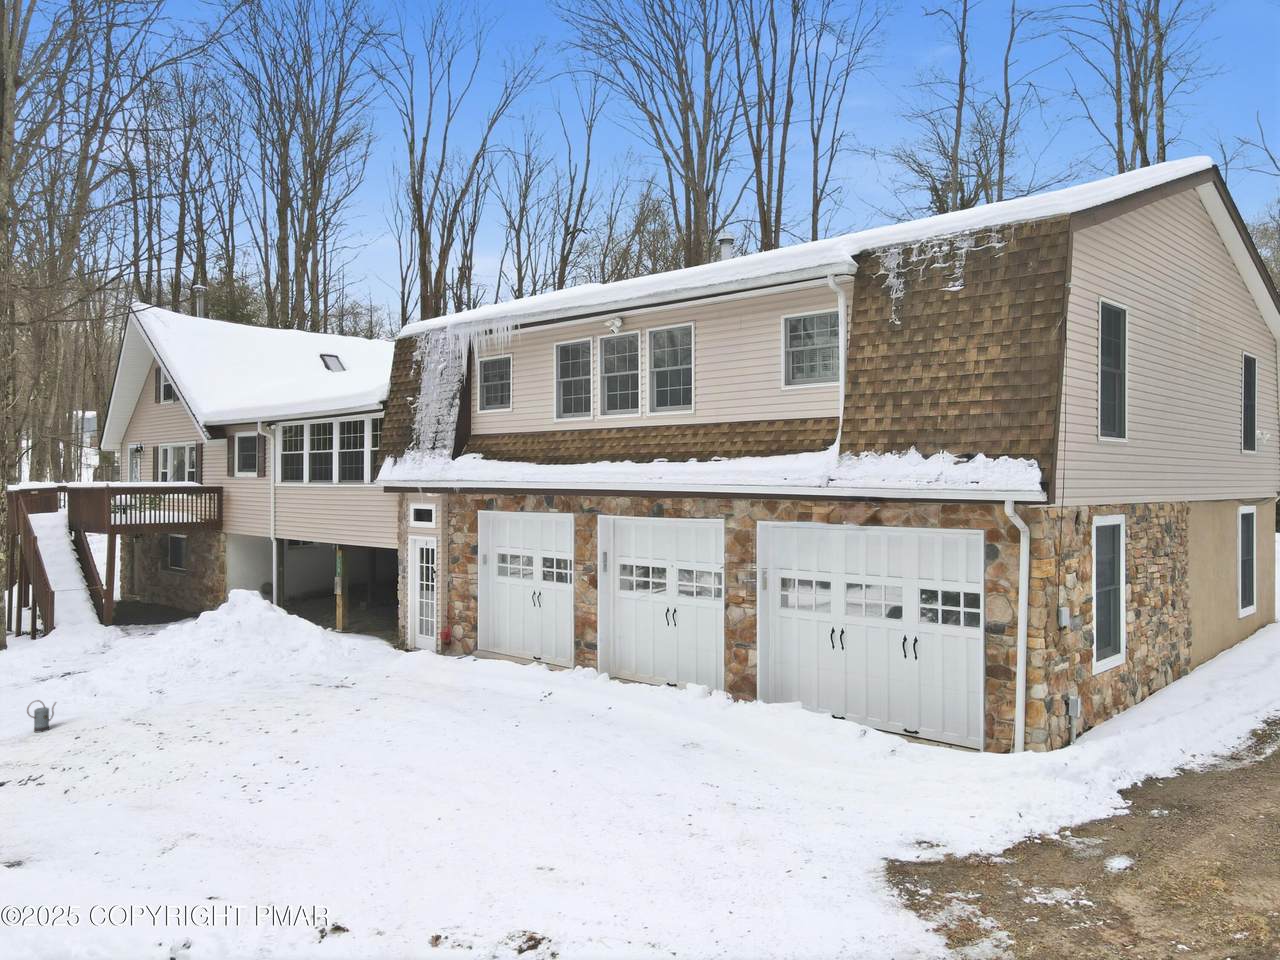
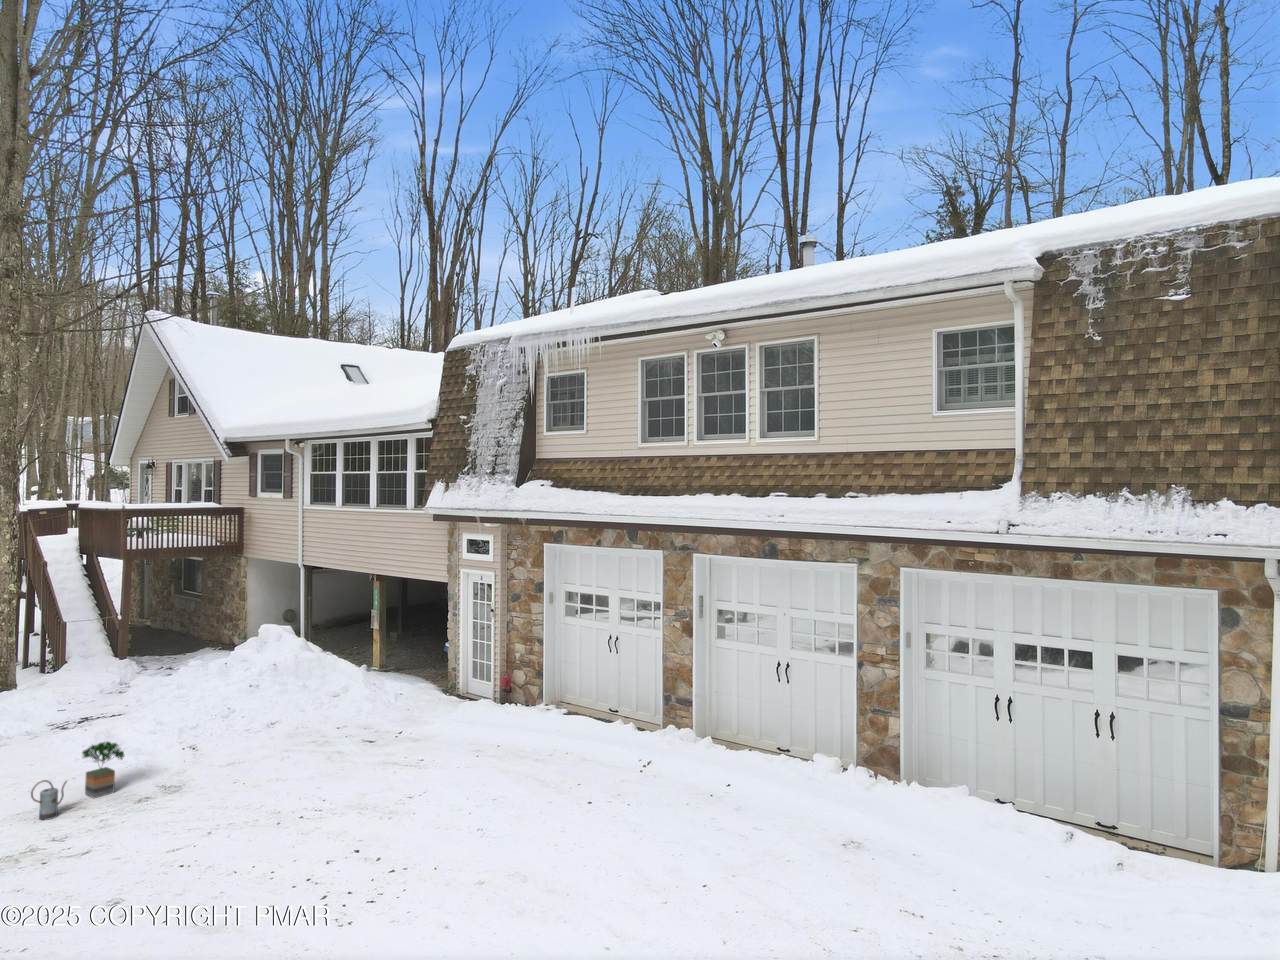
potted tree: none [68,673,105,719] -> present [82,742,124,798]

